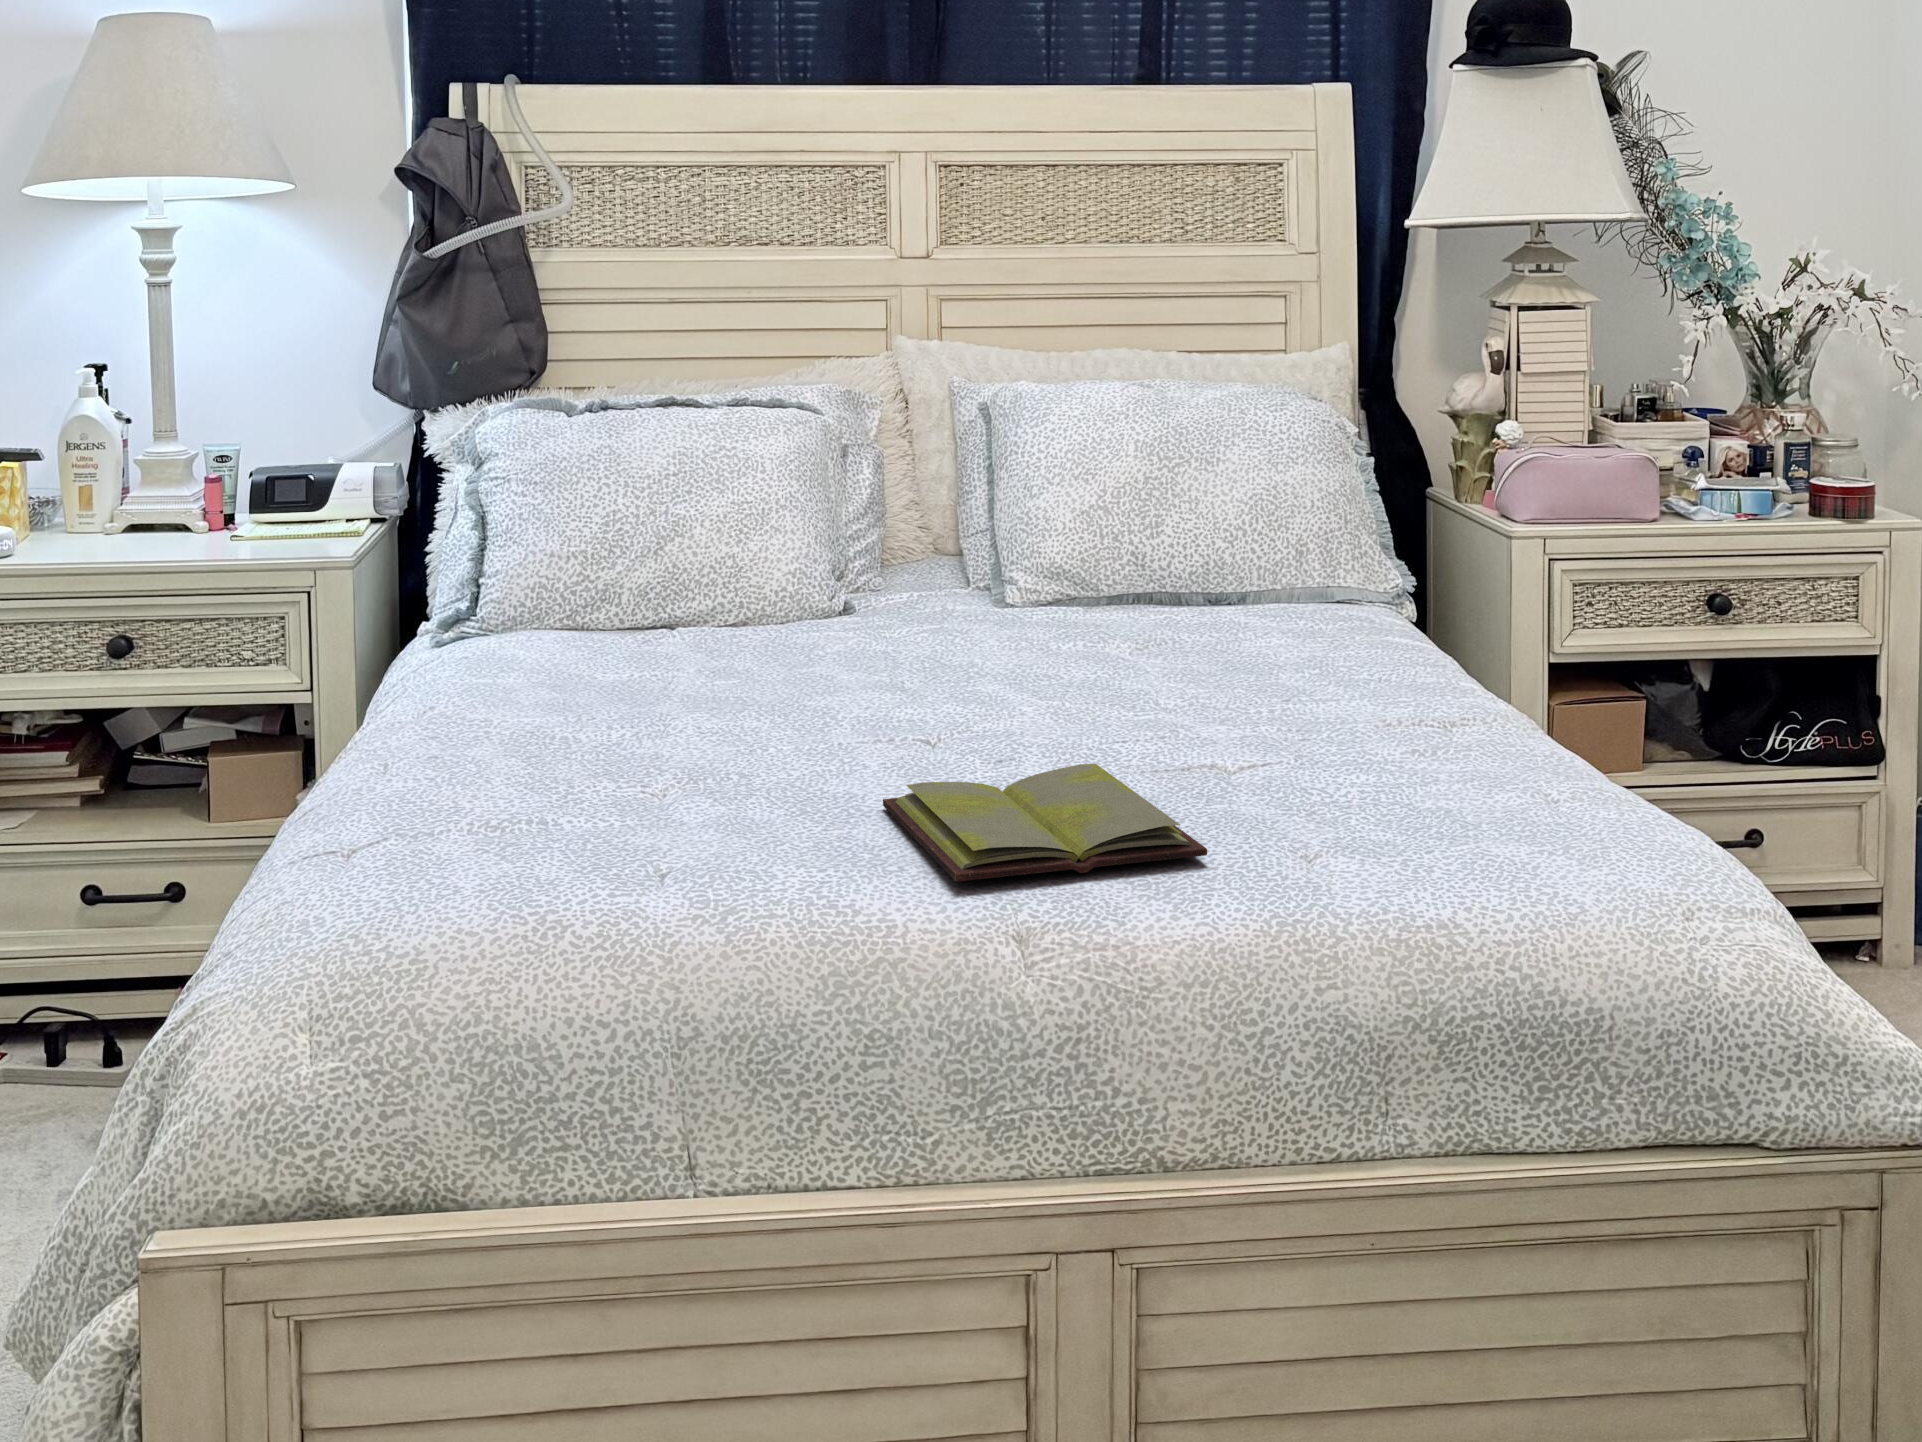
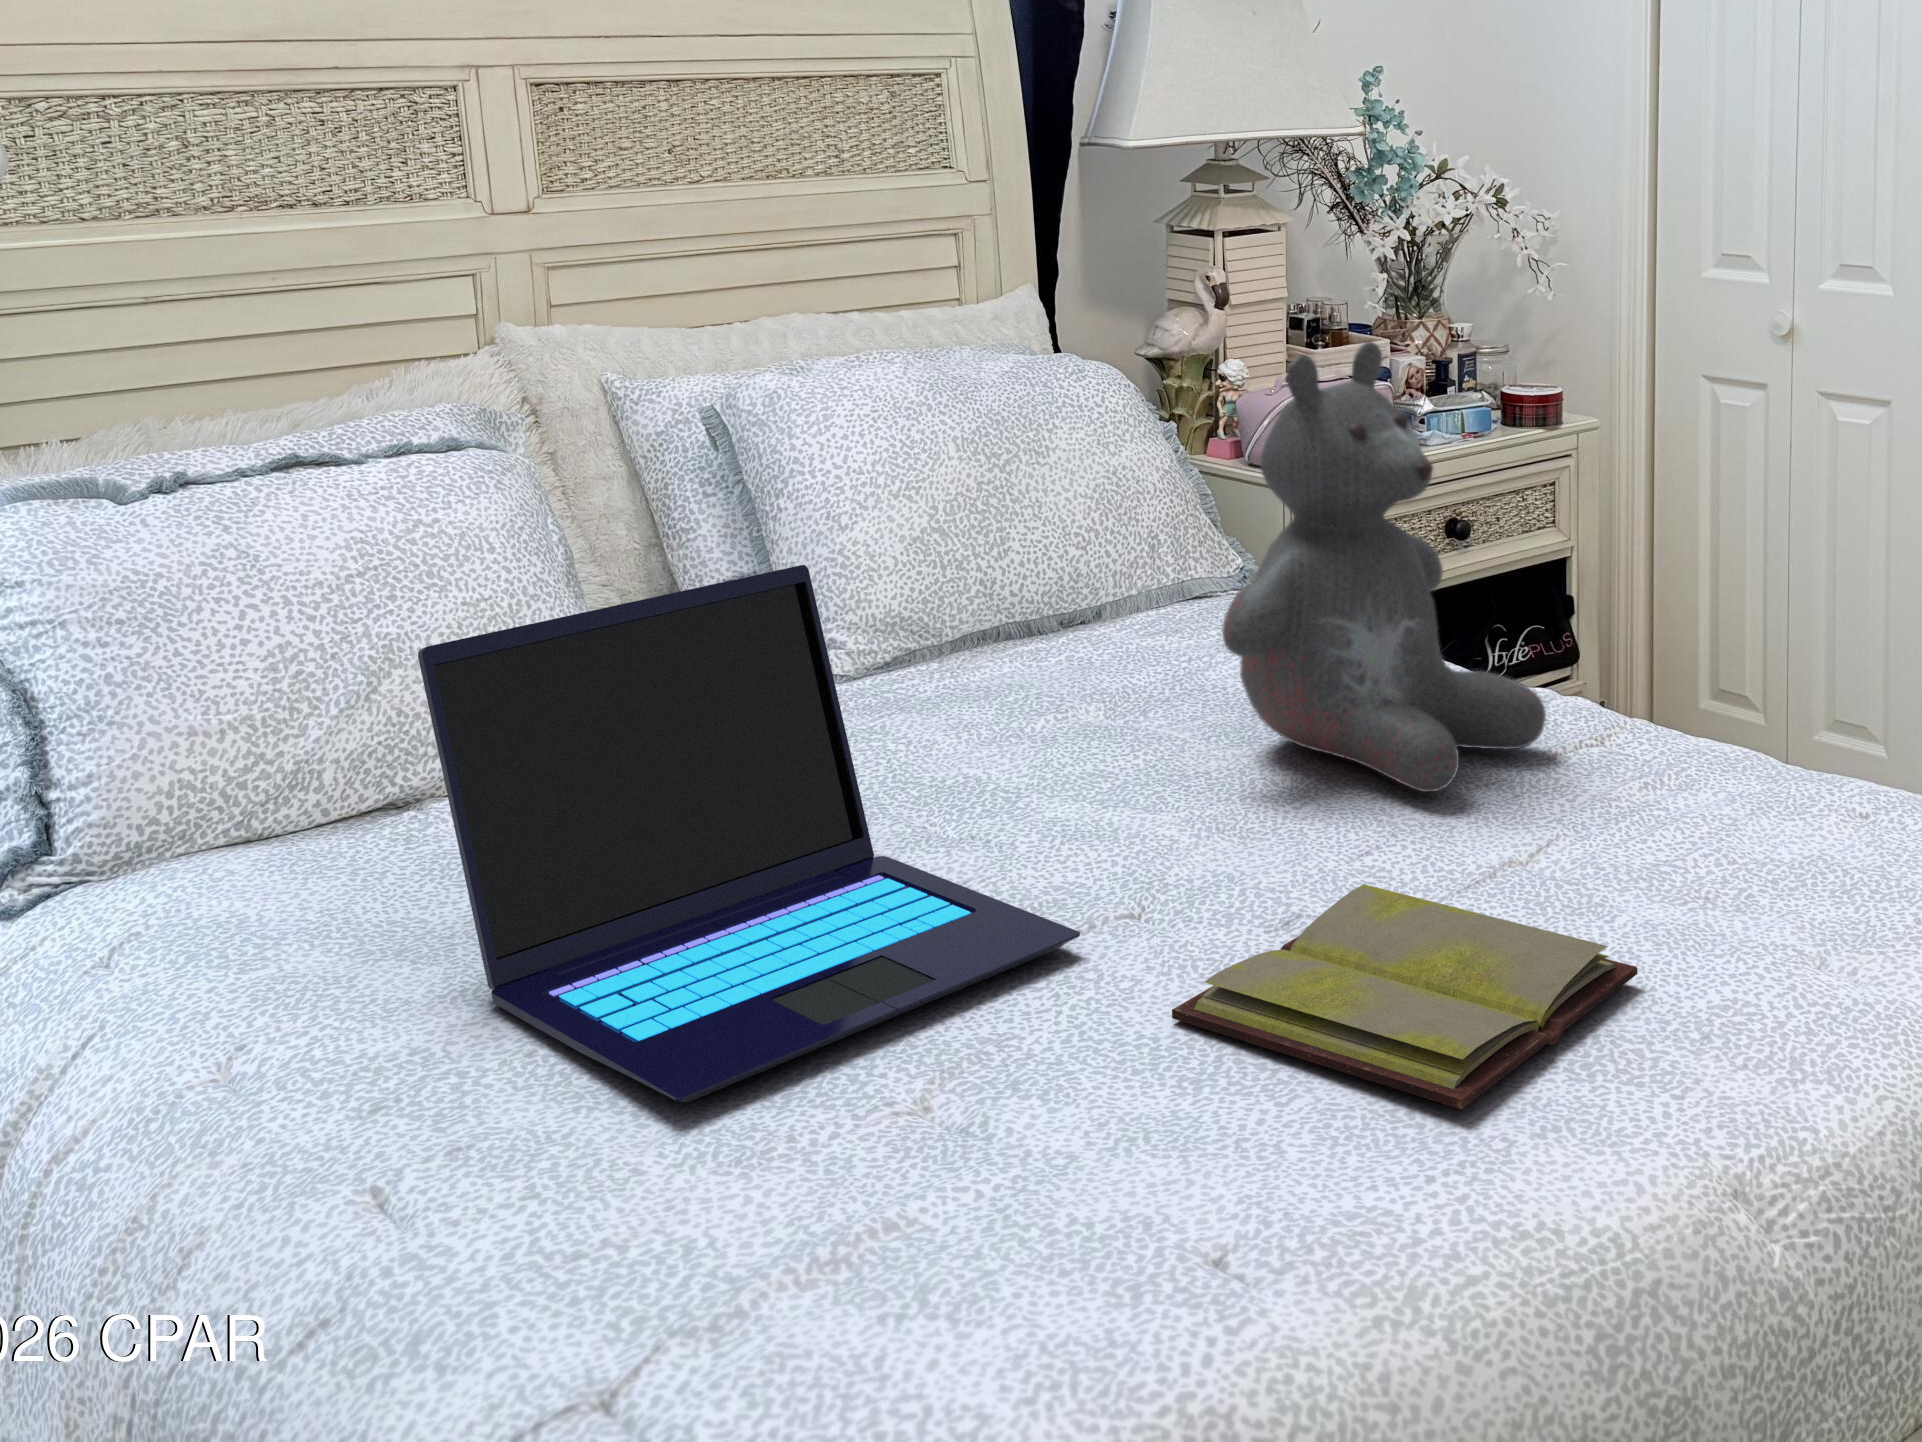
teddy bear: none [1146,372,1421,737] -> present [1222,342,1546,792]
laptop: none [565,486,893,775] -> present [418,565,1080,1102]

